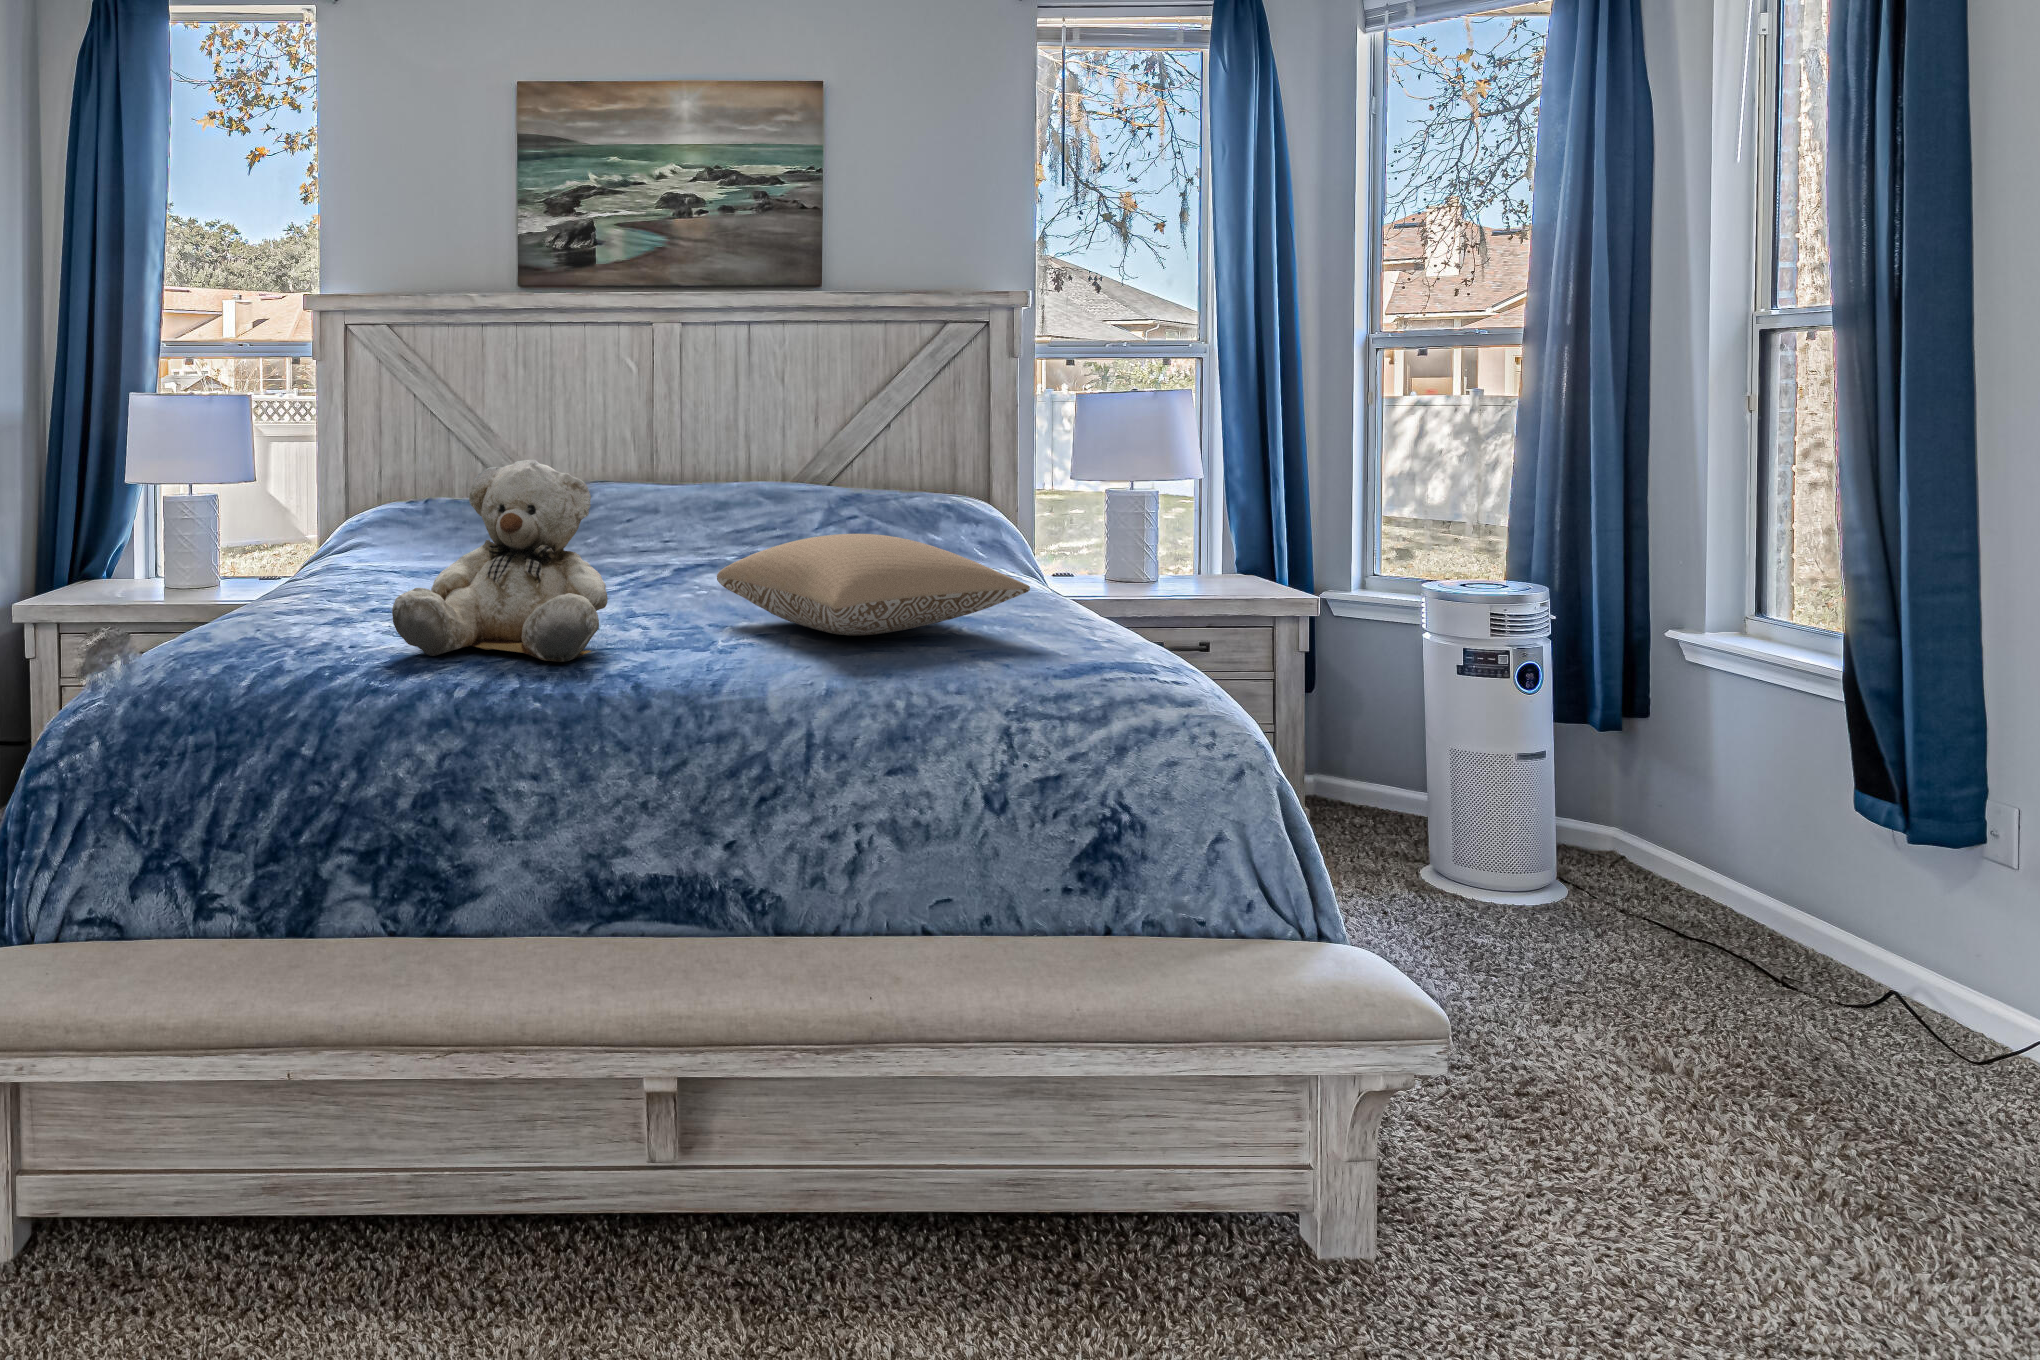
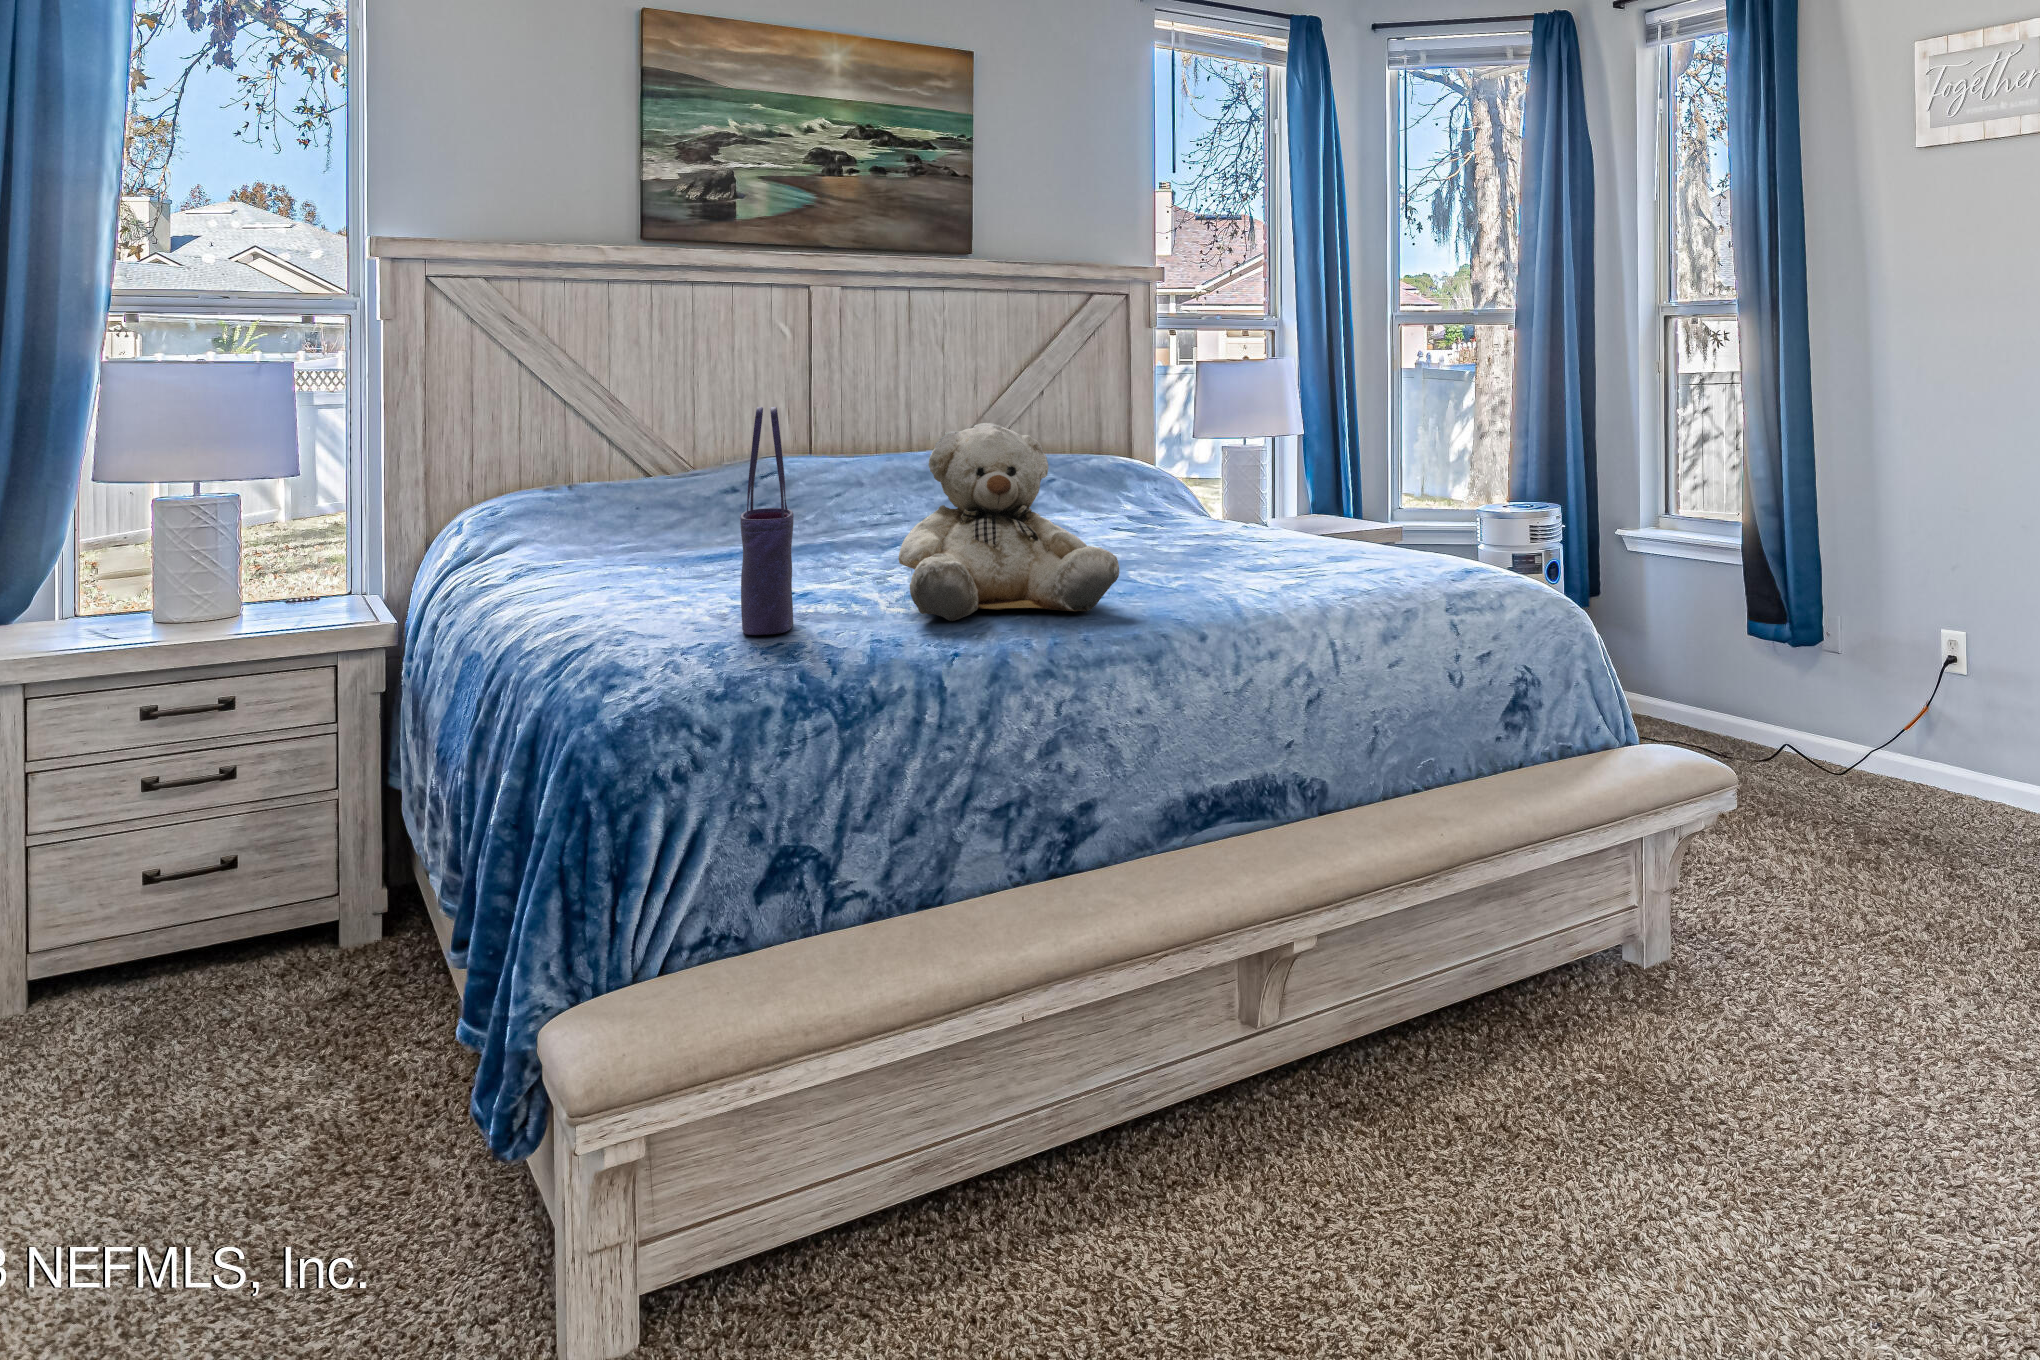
tote bag: none [255,440,327,649] -> present [740,407,794,635]
pillow: present [717,534,1030,635] -> none [1115,482,1380,568]

